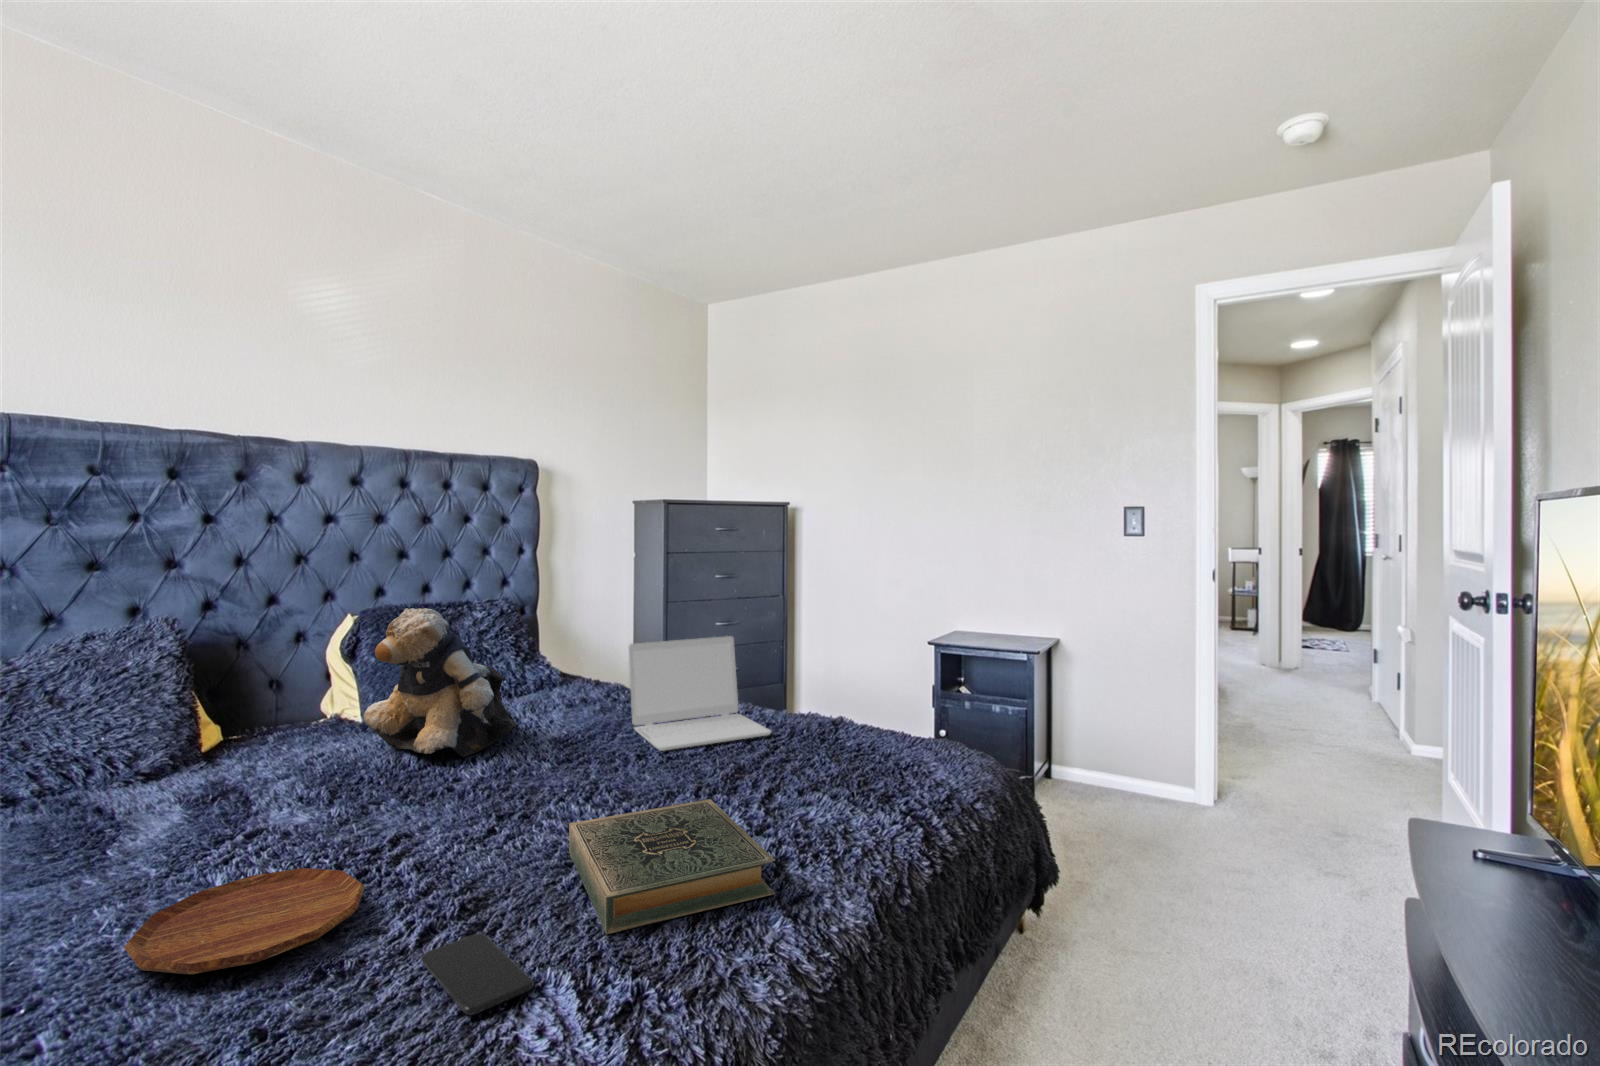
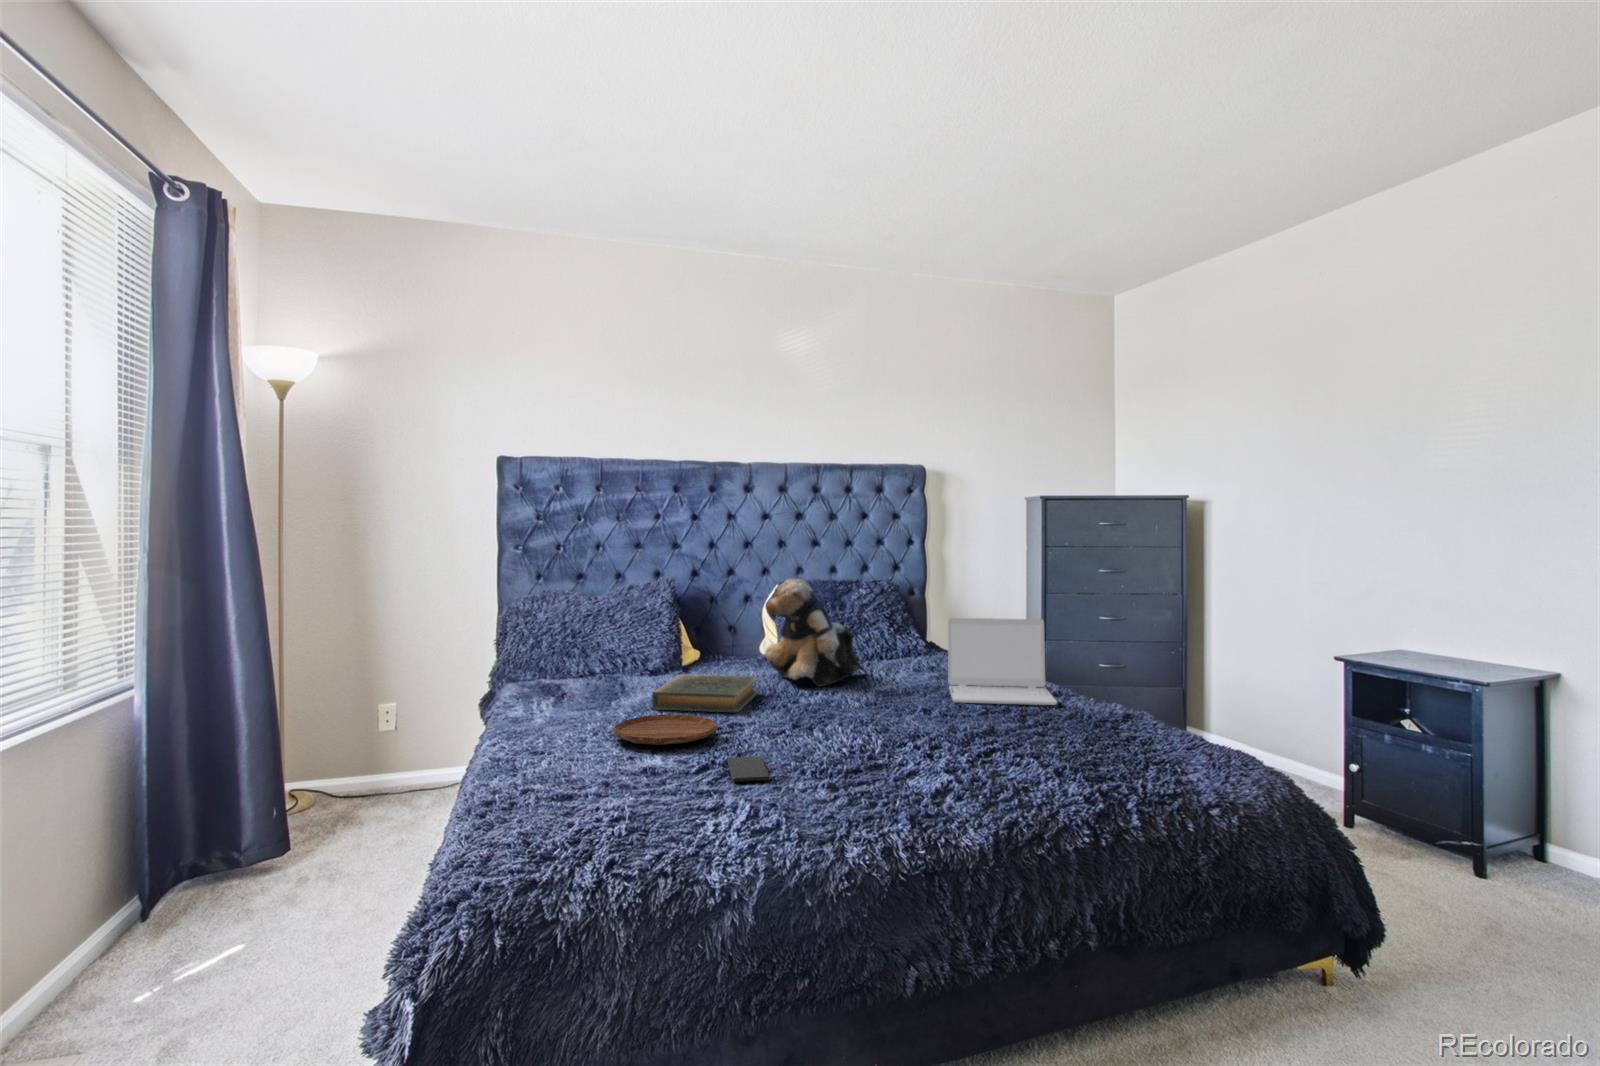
hardback book: present [569,799,775,934] -> present [652,674,758,712]

